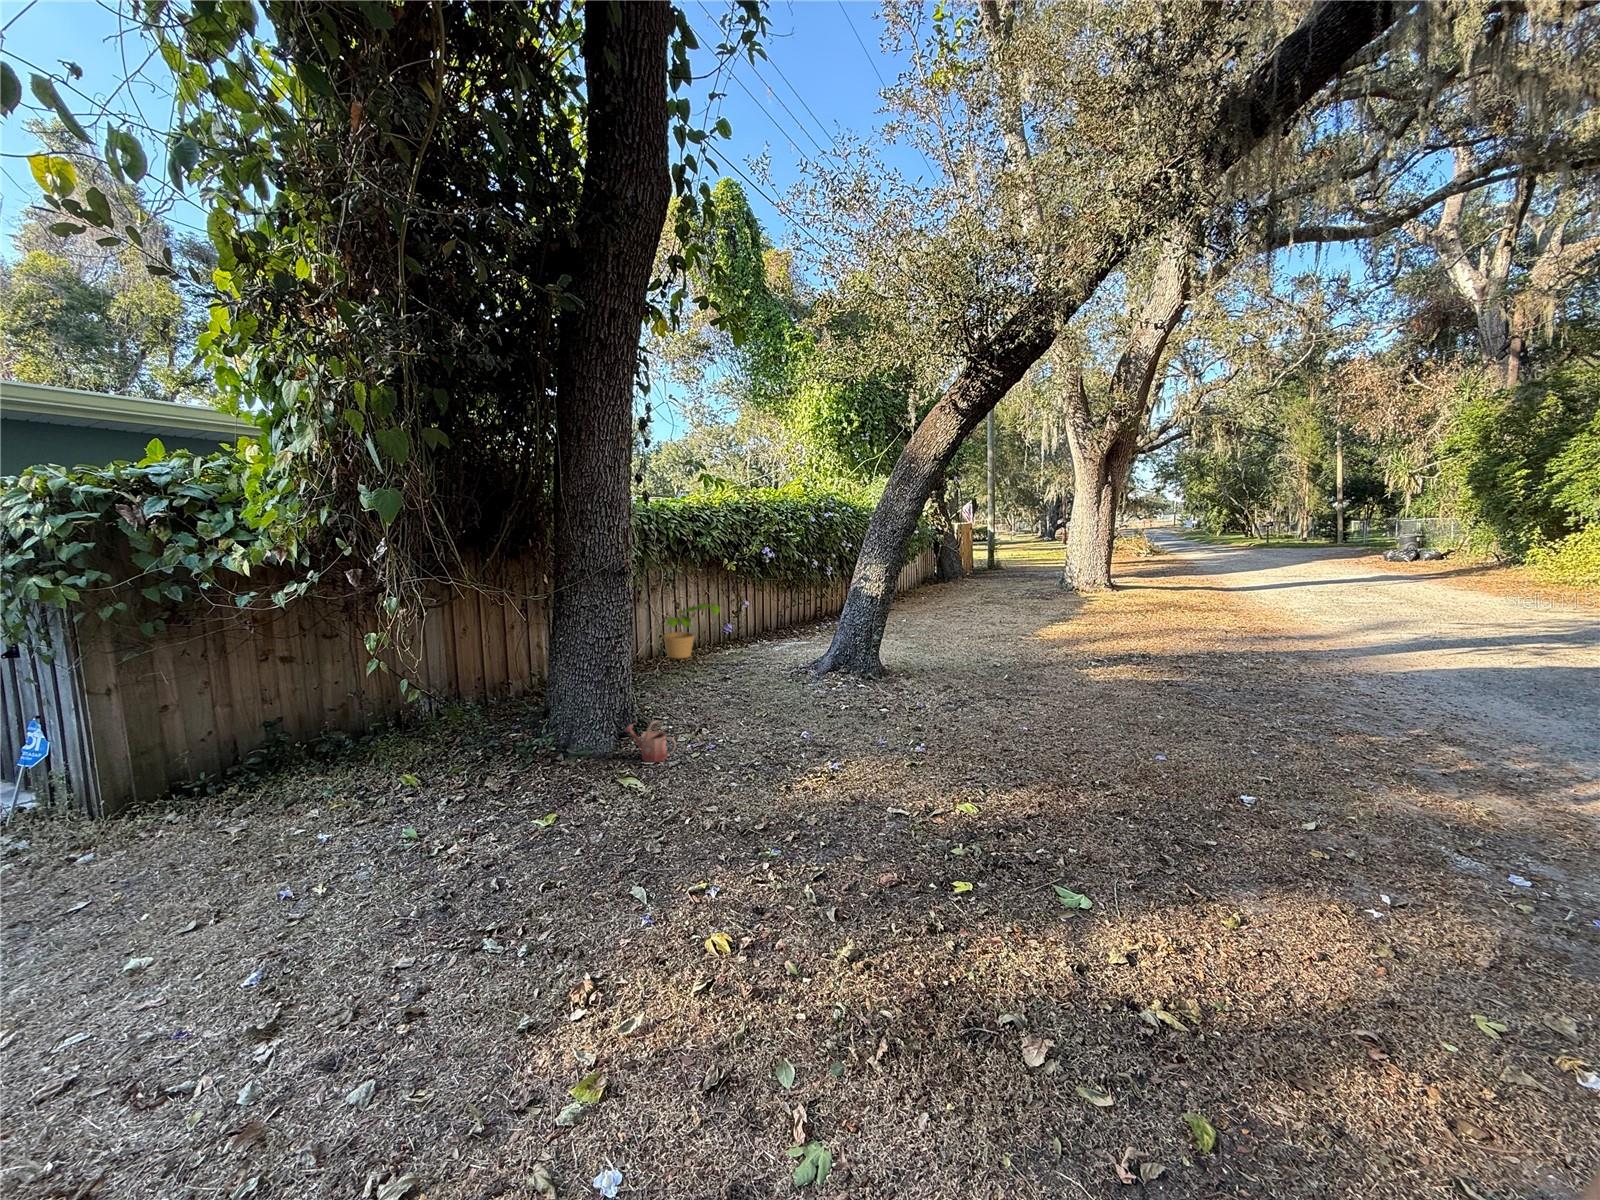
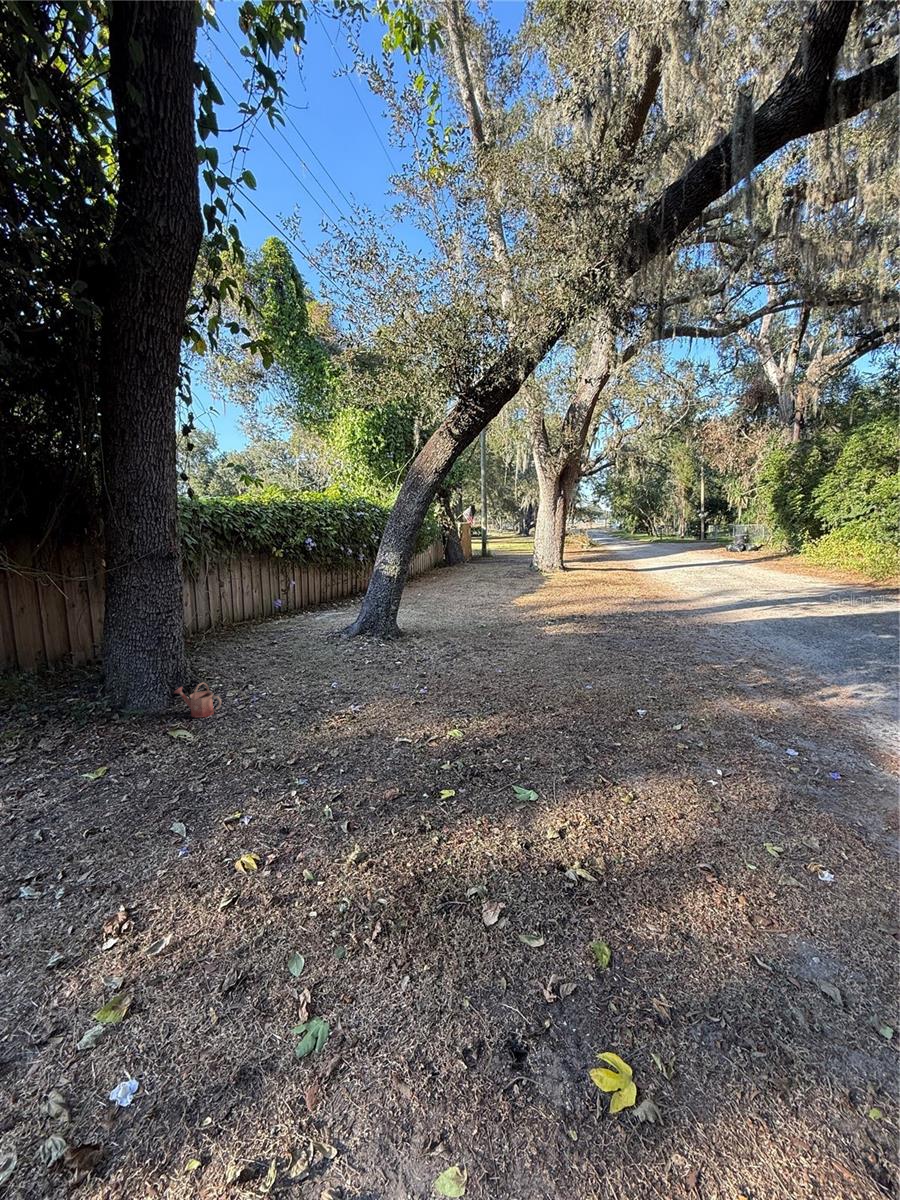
potted plant: present [664,604,720,658] -> none [218,585,267,631]

